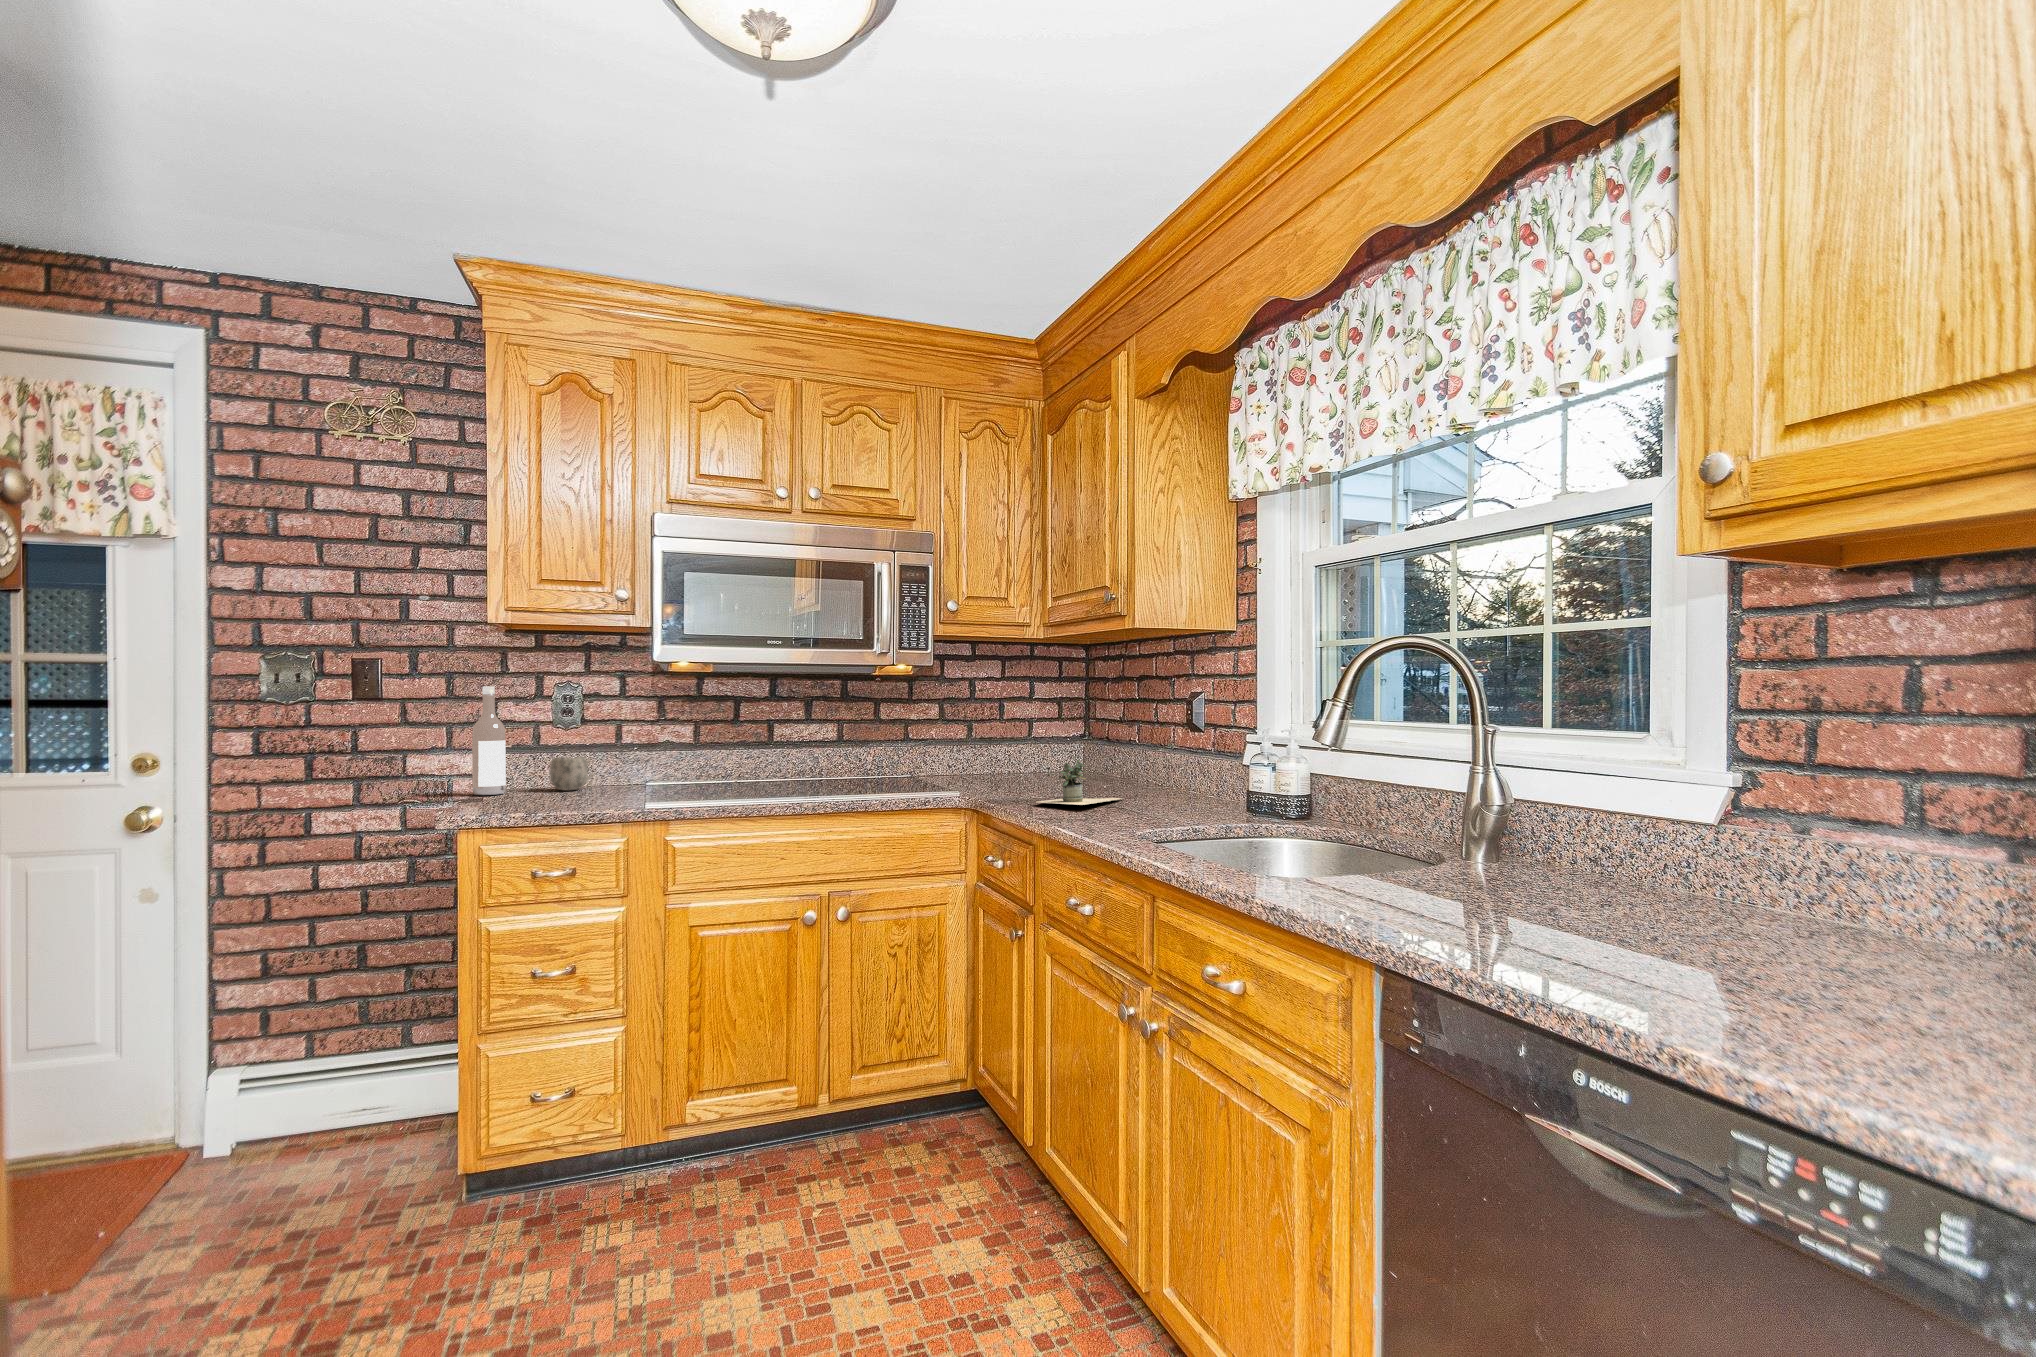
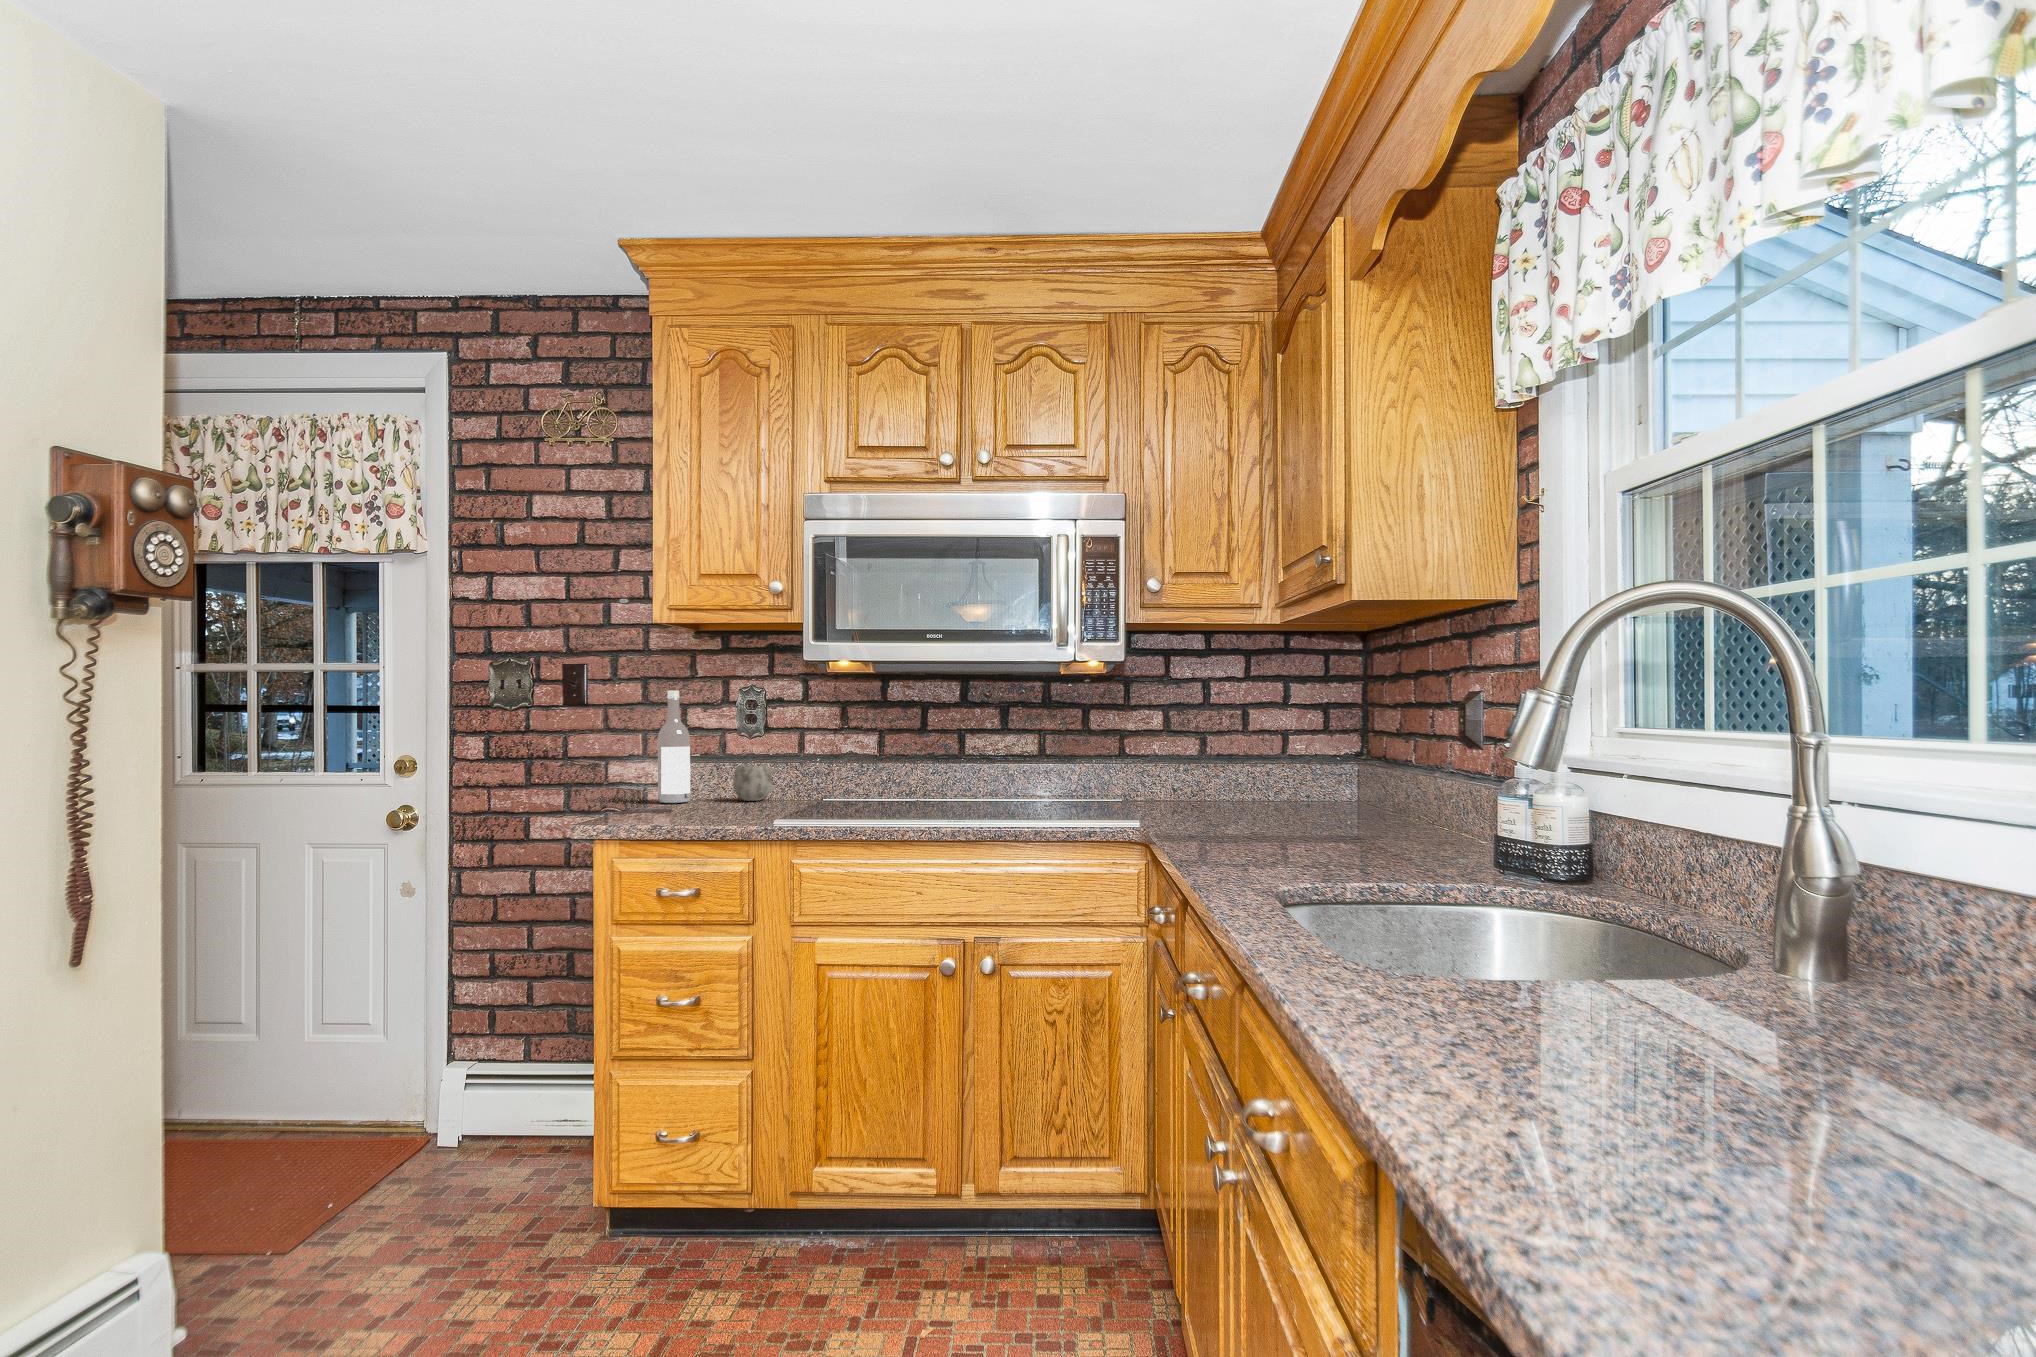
potted plant: present [1039,760,1140,805] -> none [1212,782,1380,844]

